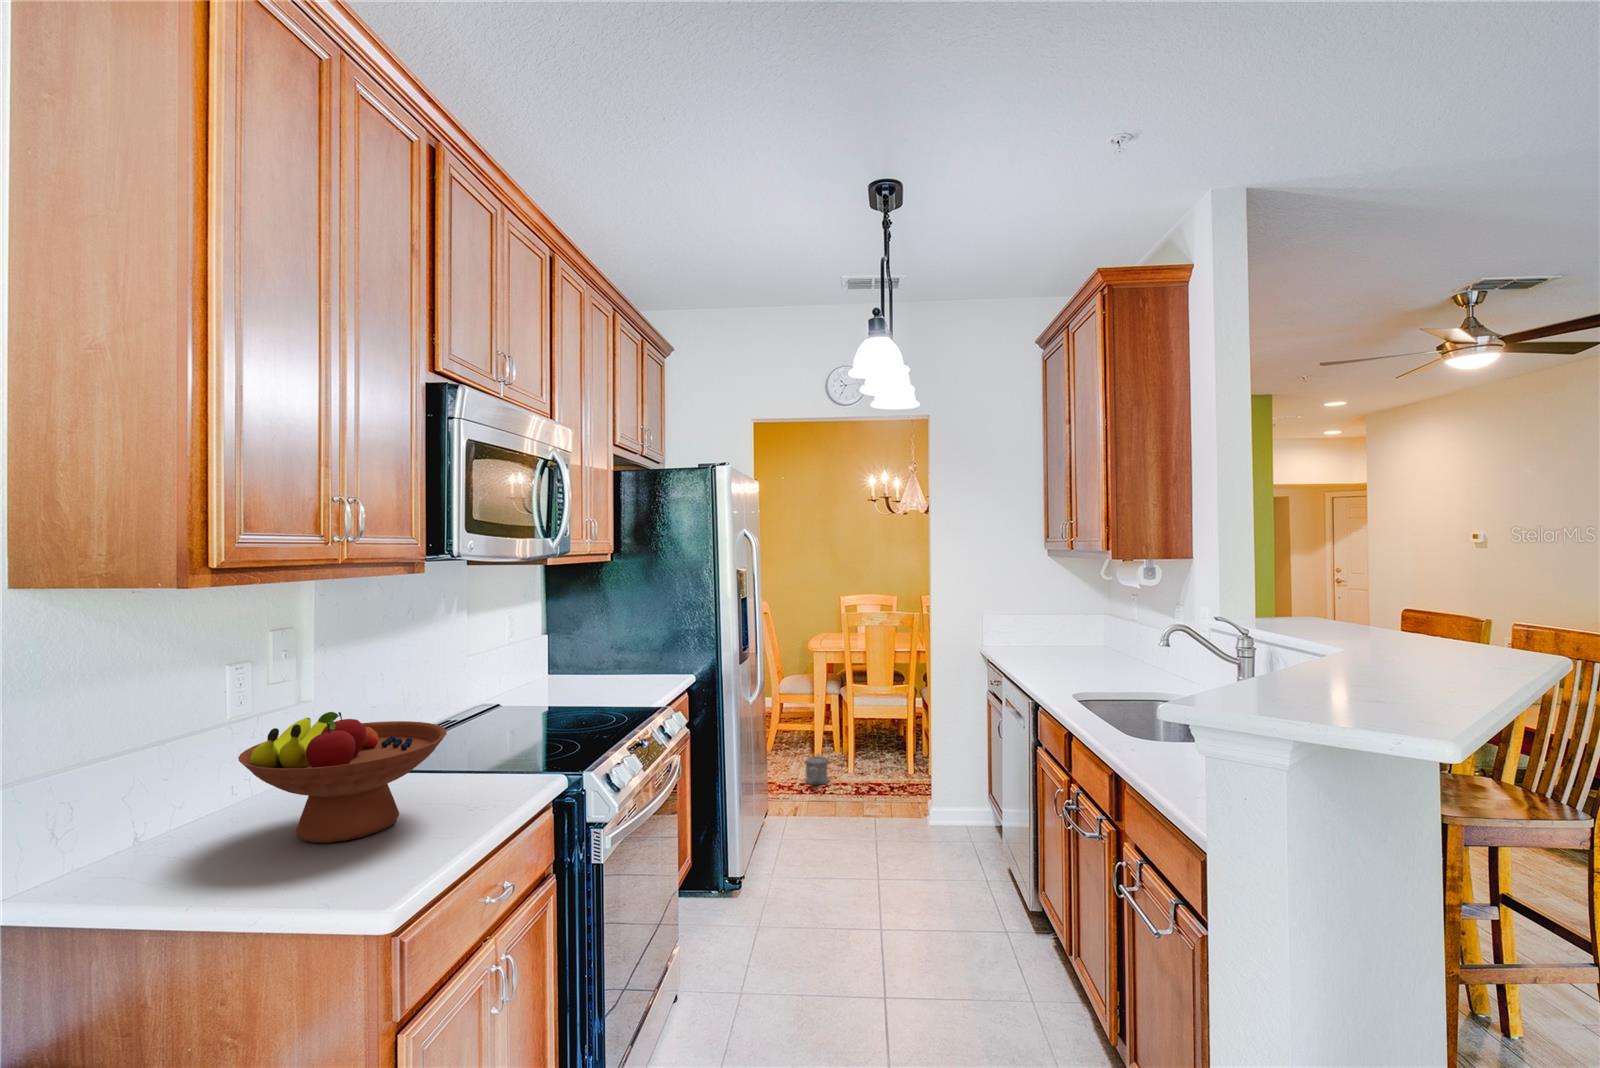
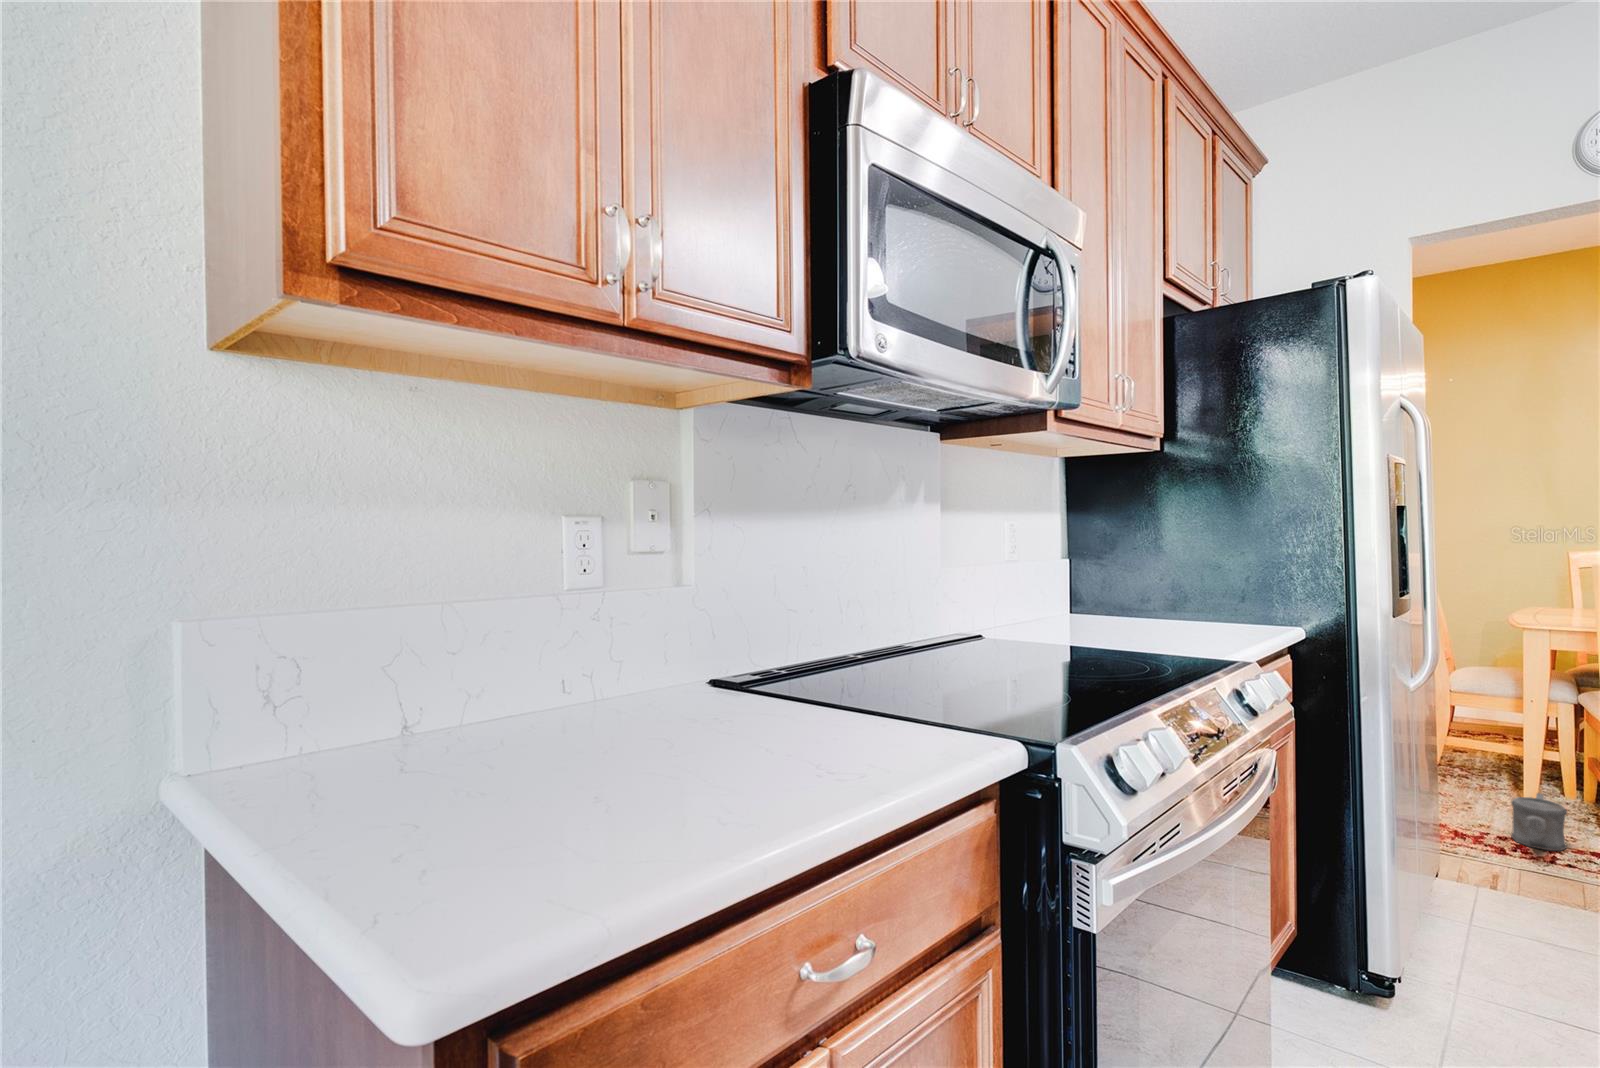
fruit bowl: present [238,712,447,843] -> none [488,571,794,784]

